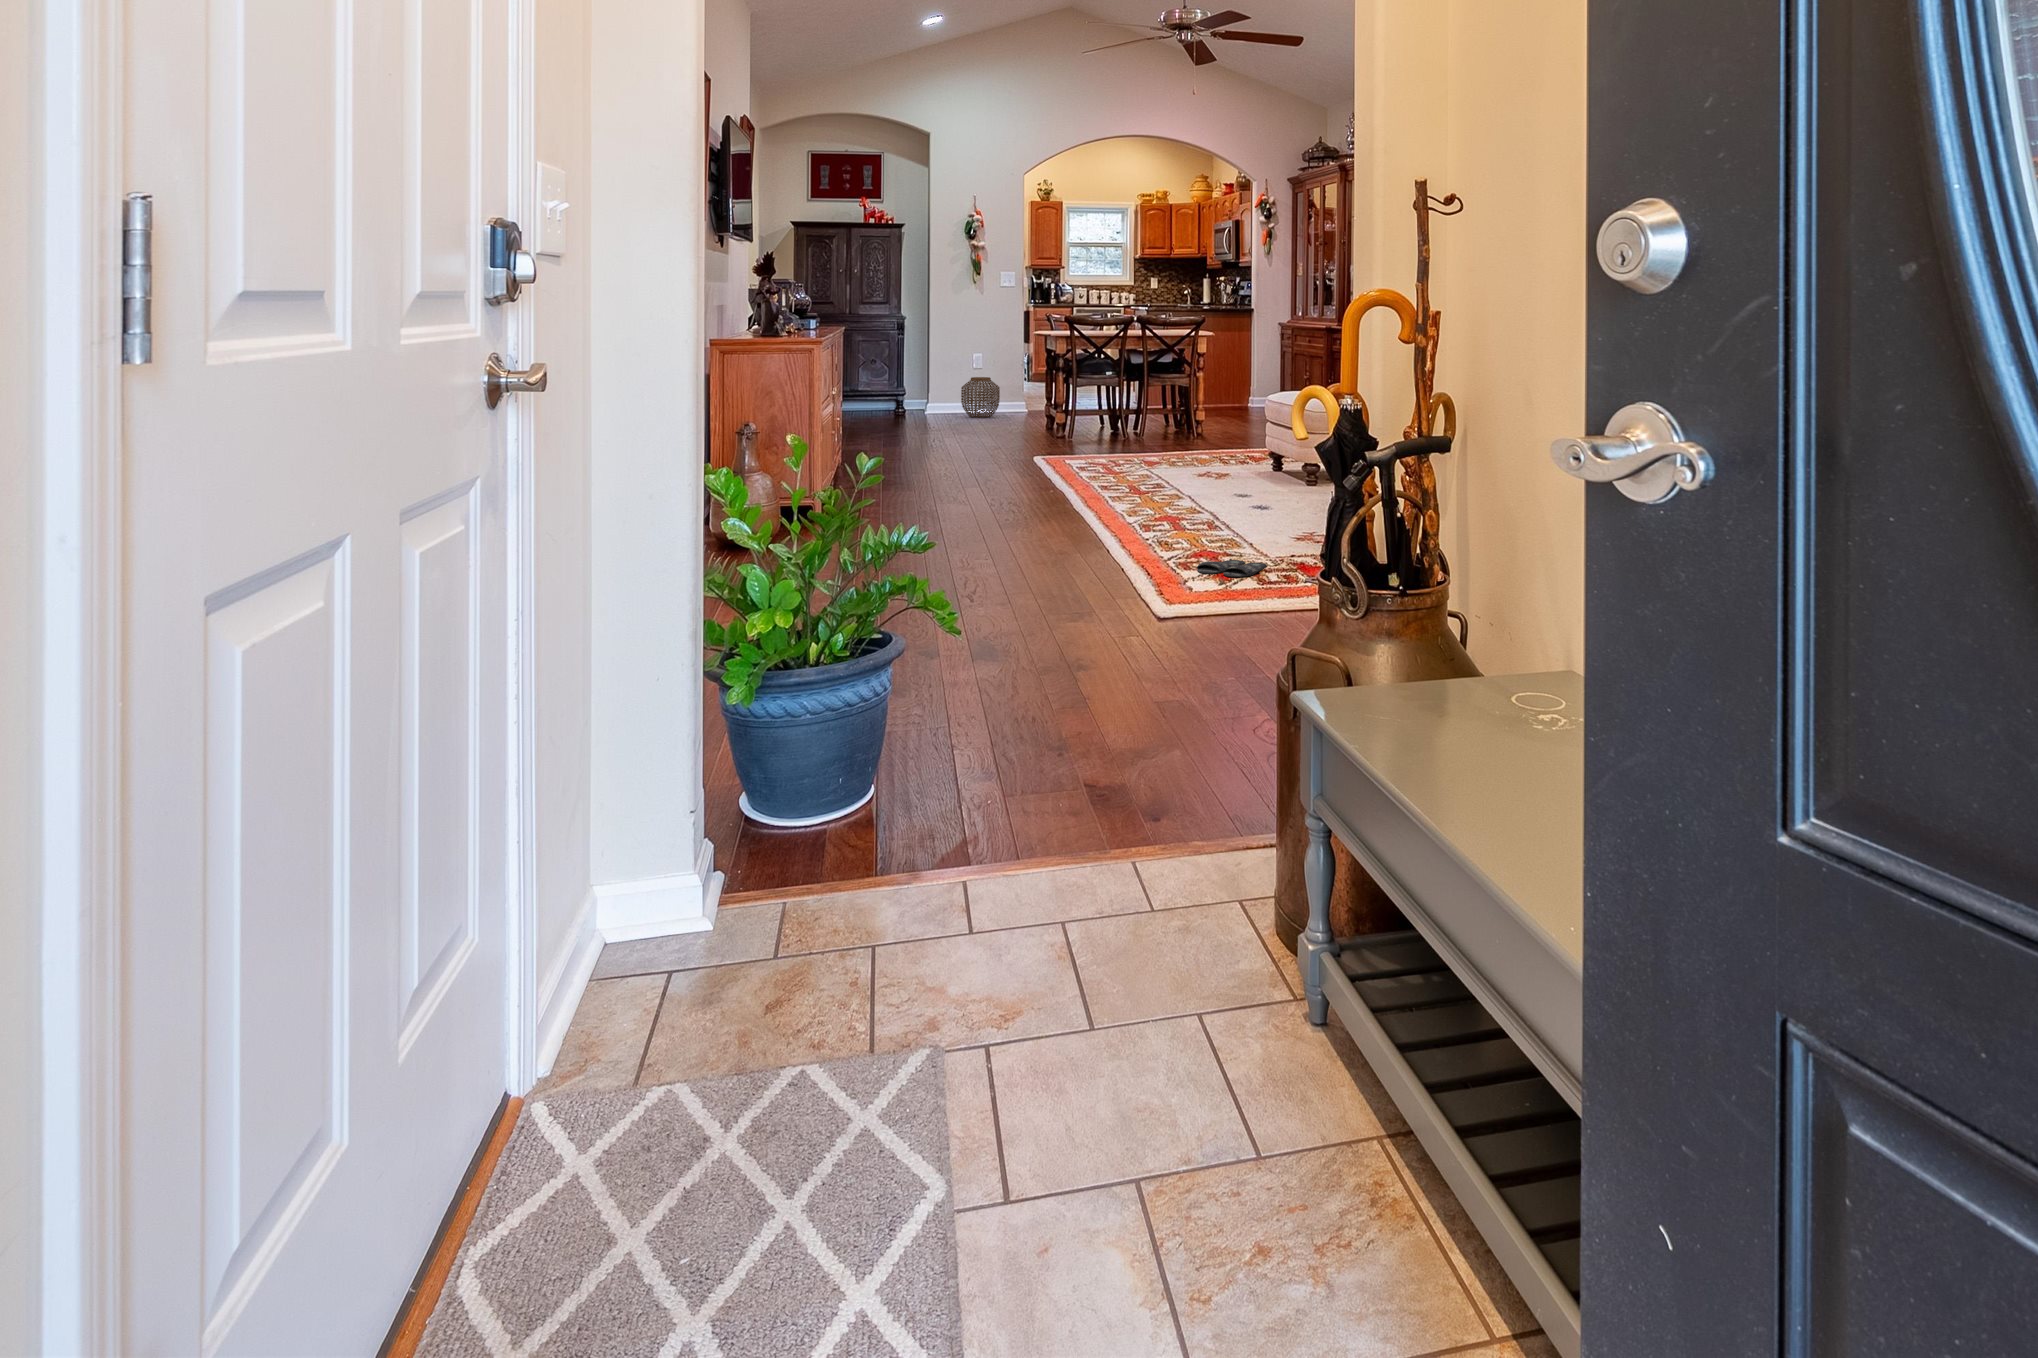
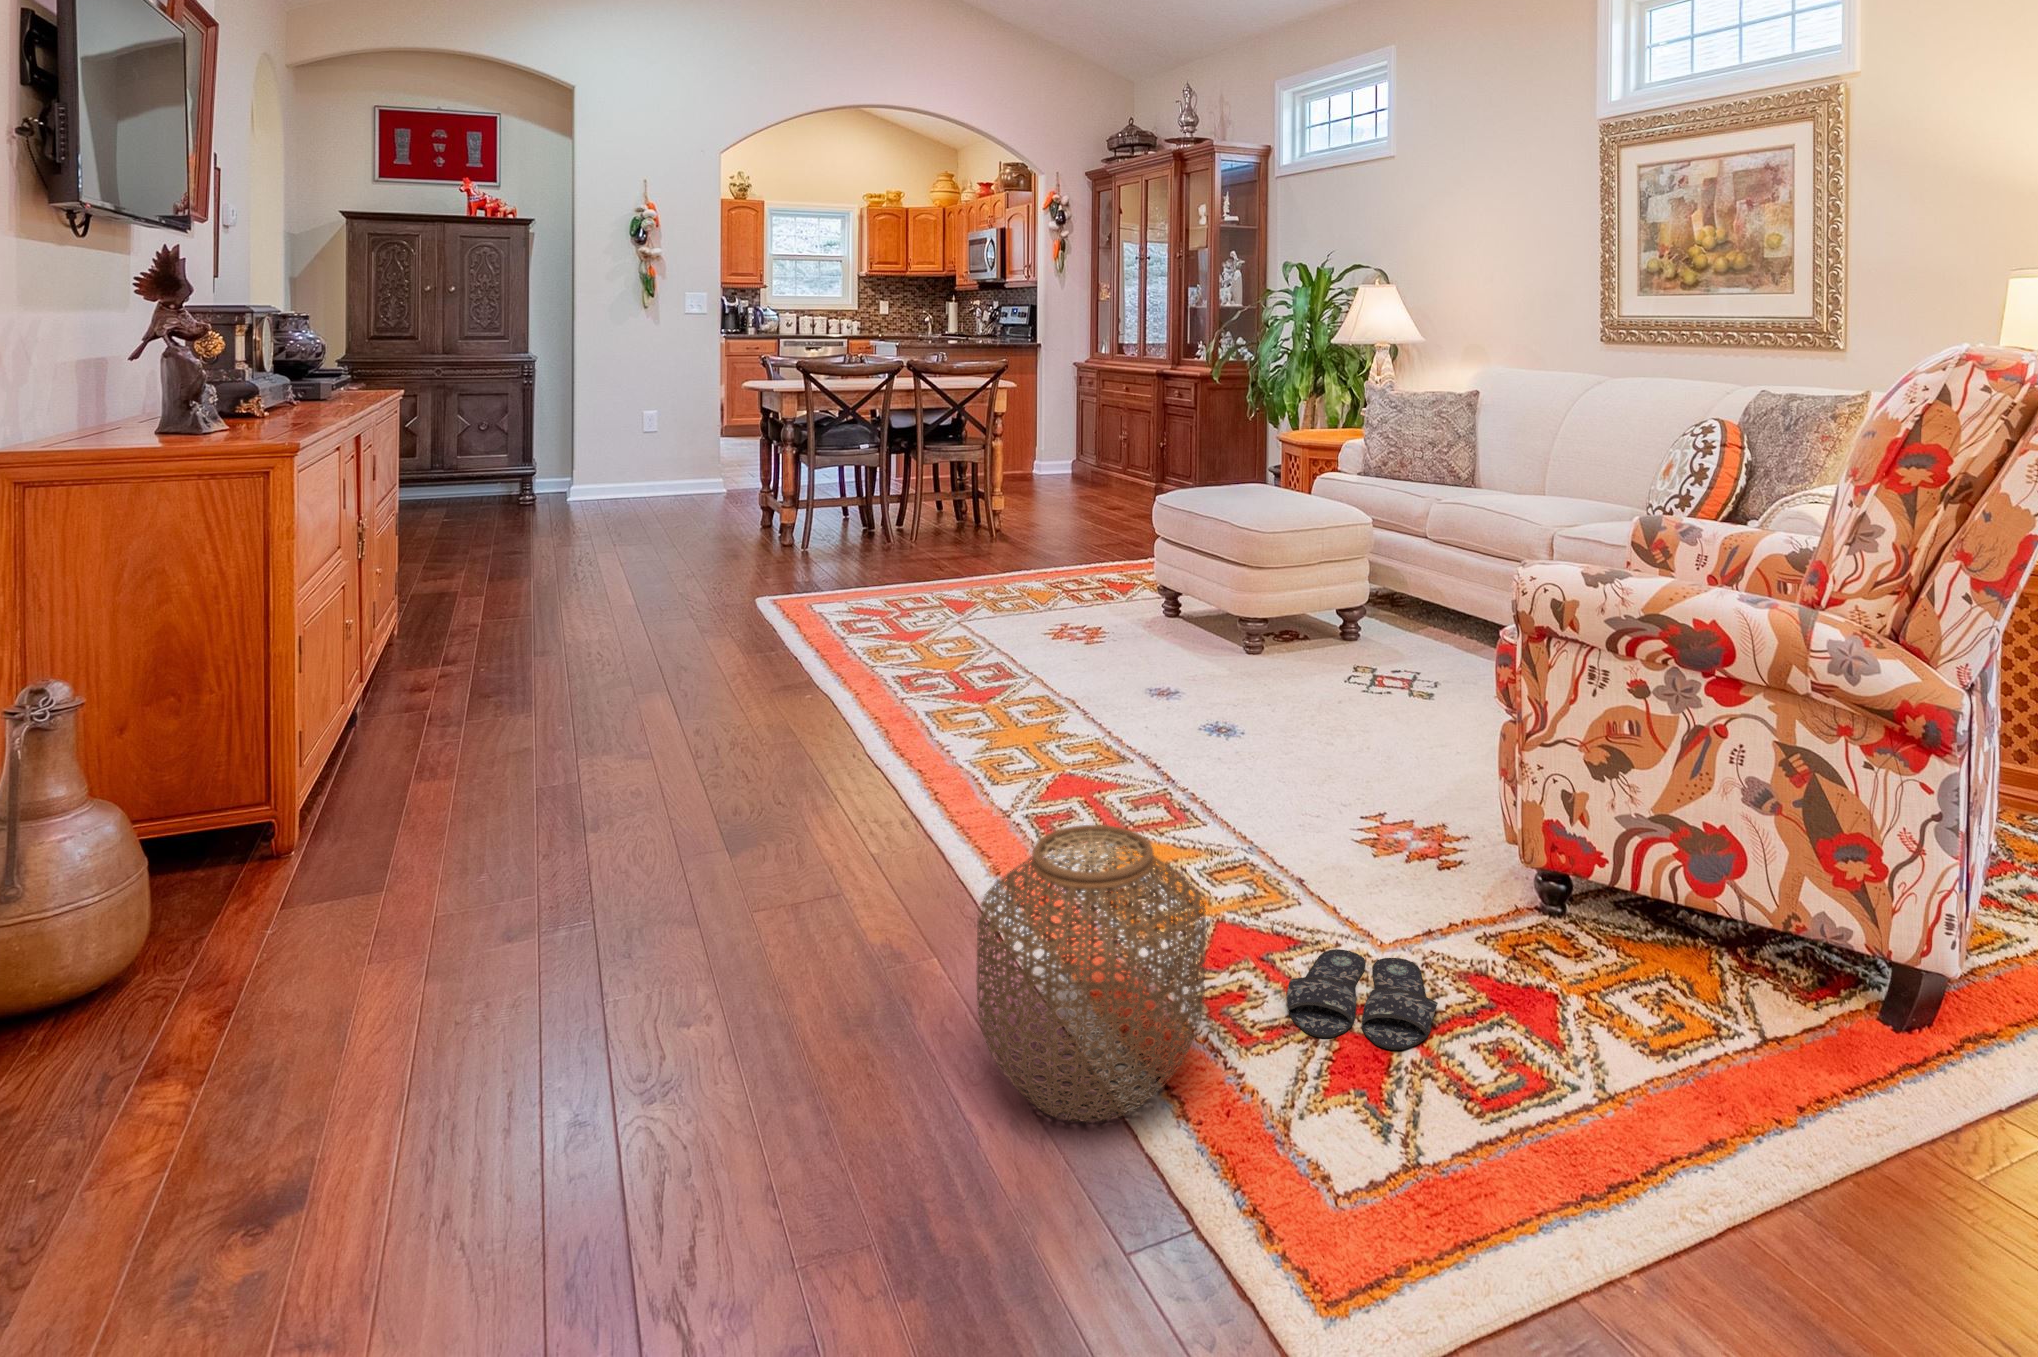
woven basket: present [961,377,1000,418] -> present [977,825,1206,1121]

